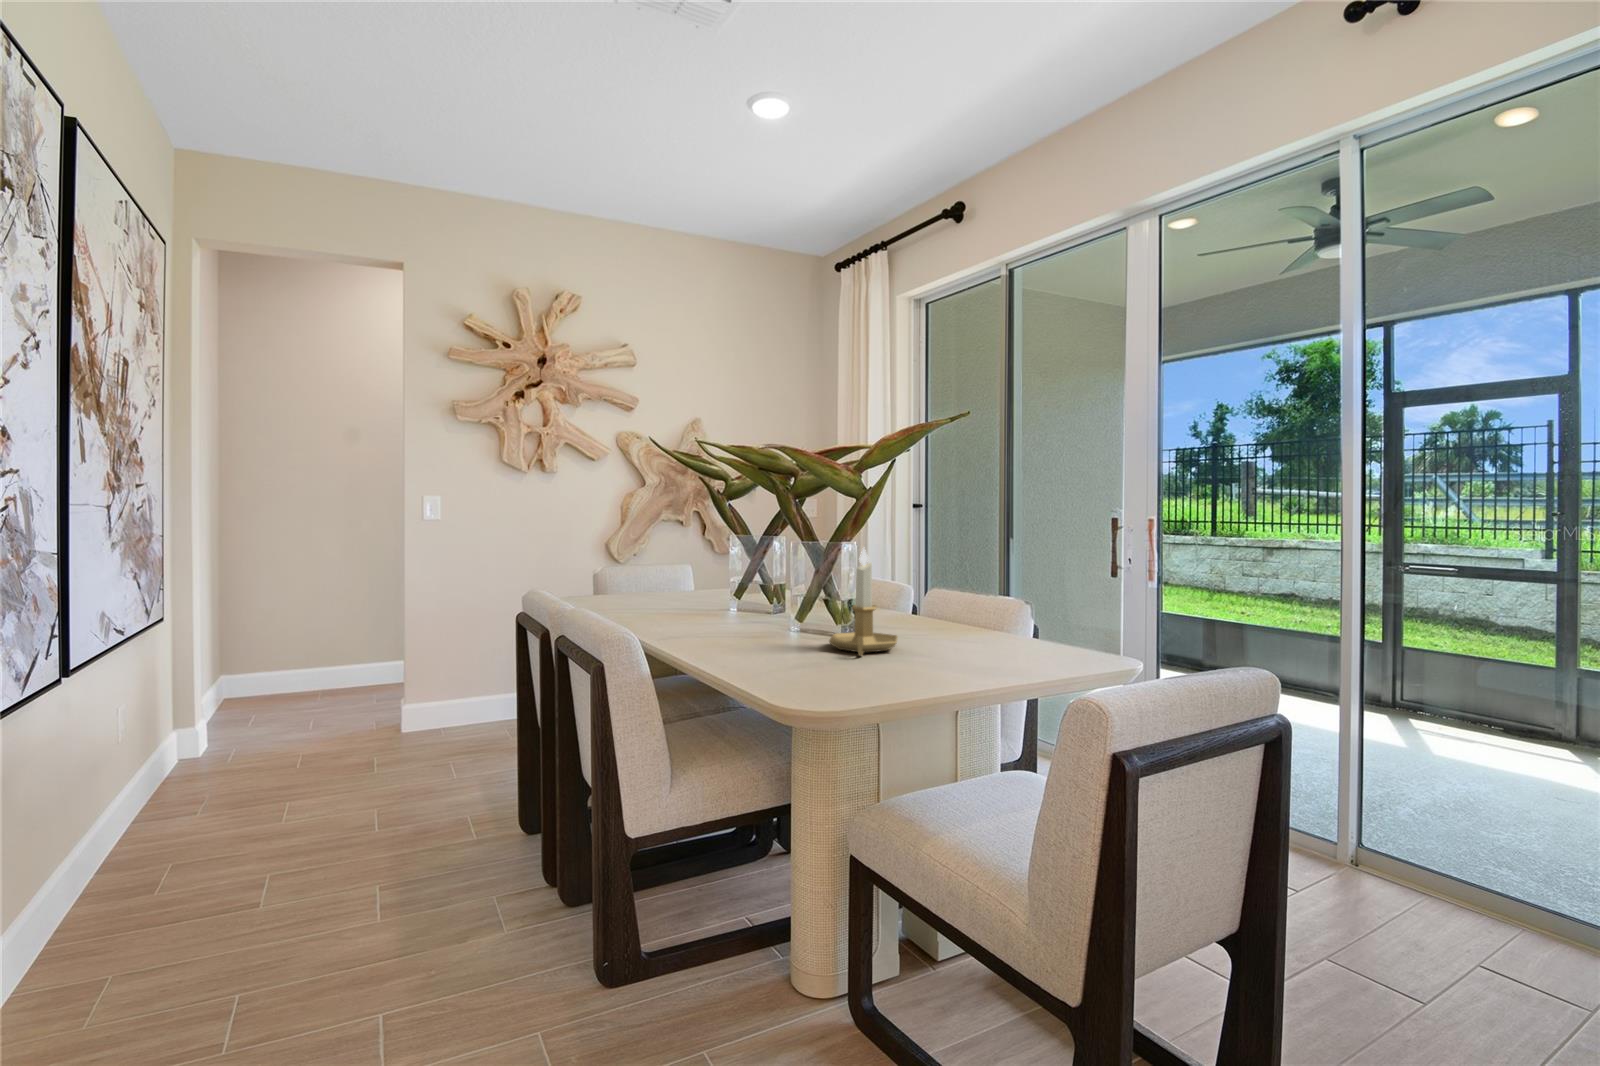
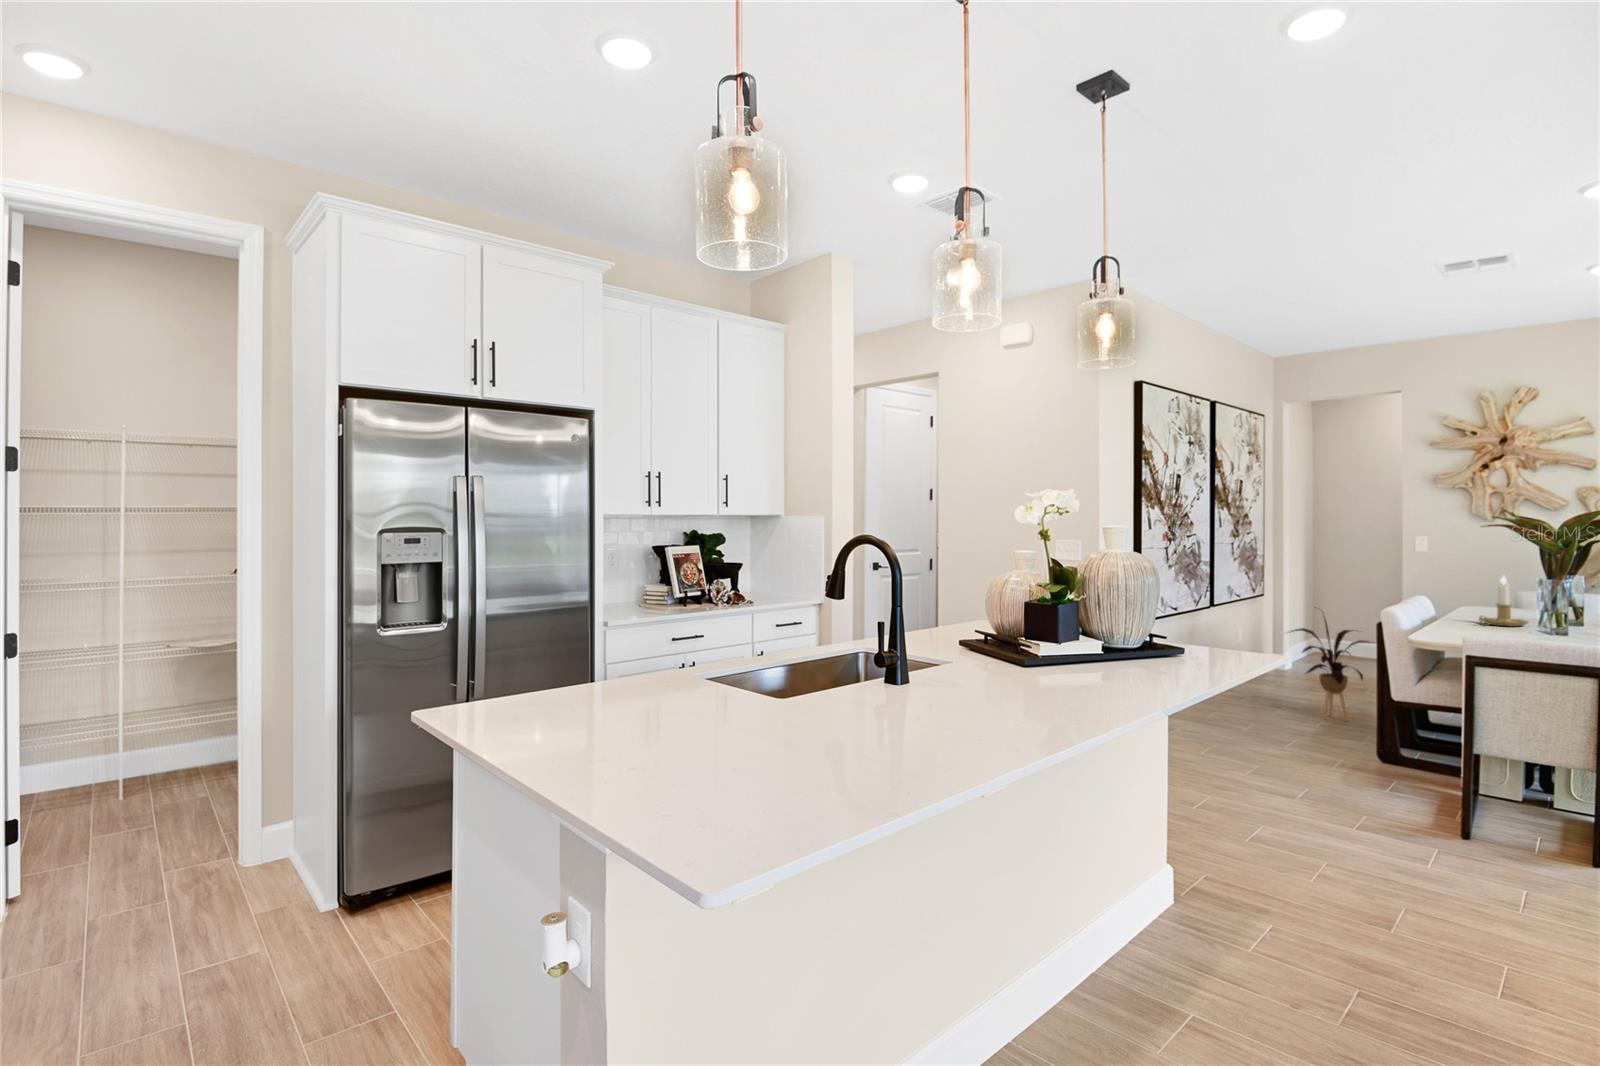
house plant: none [323,651,525,915] -> present [1289,611,1370,721]

